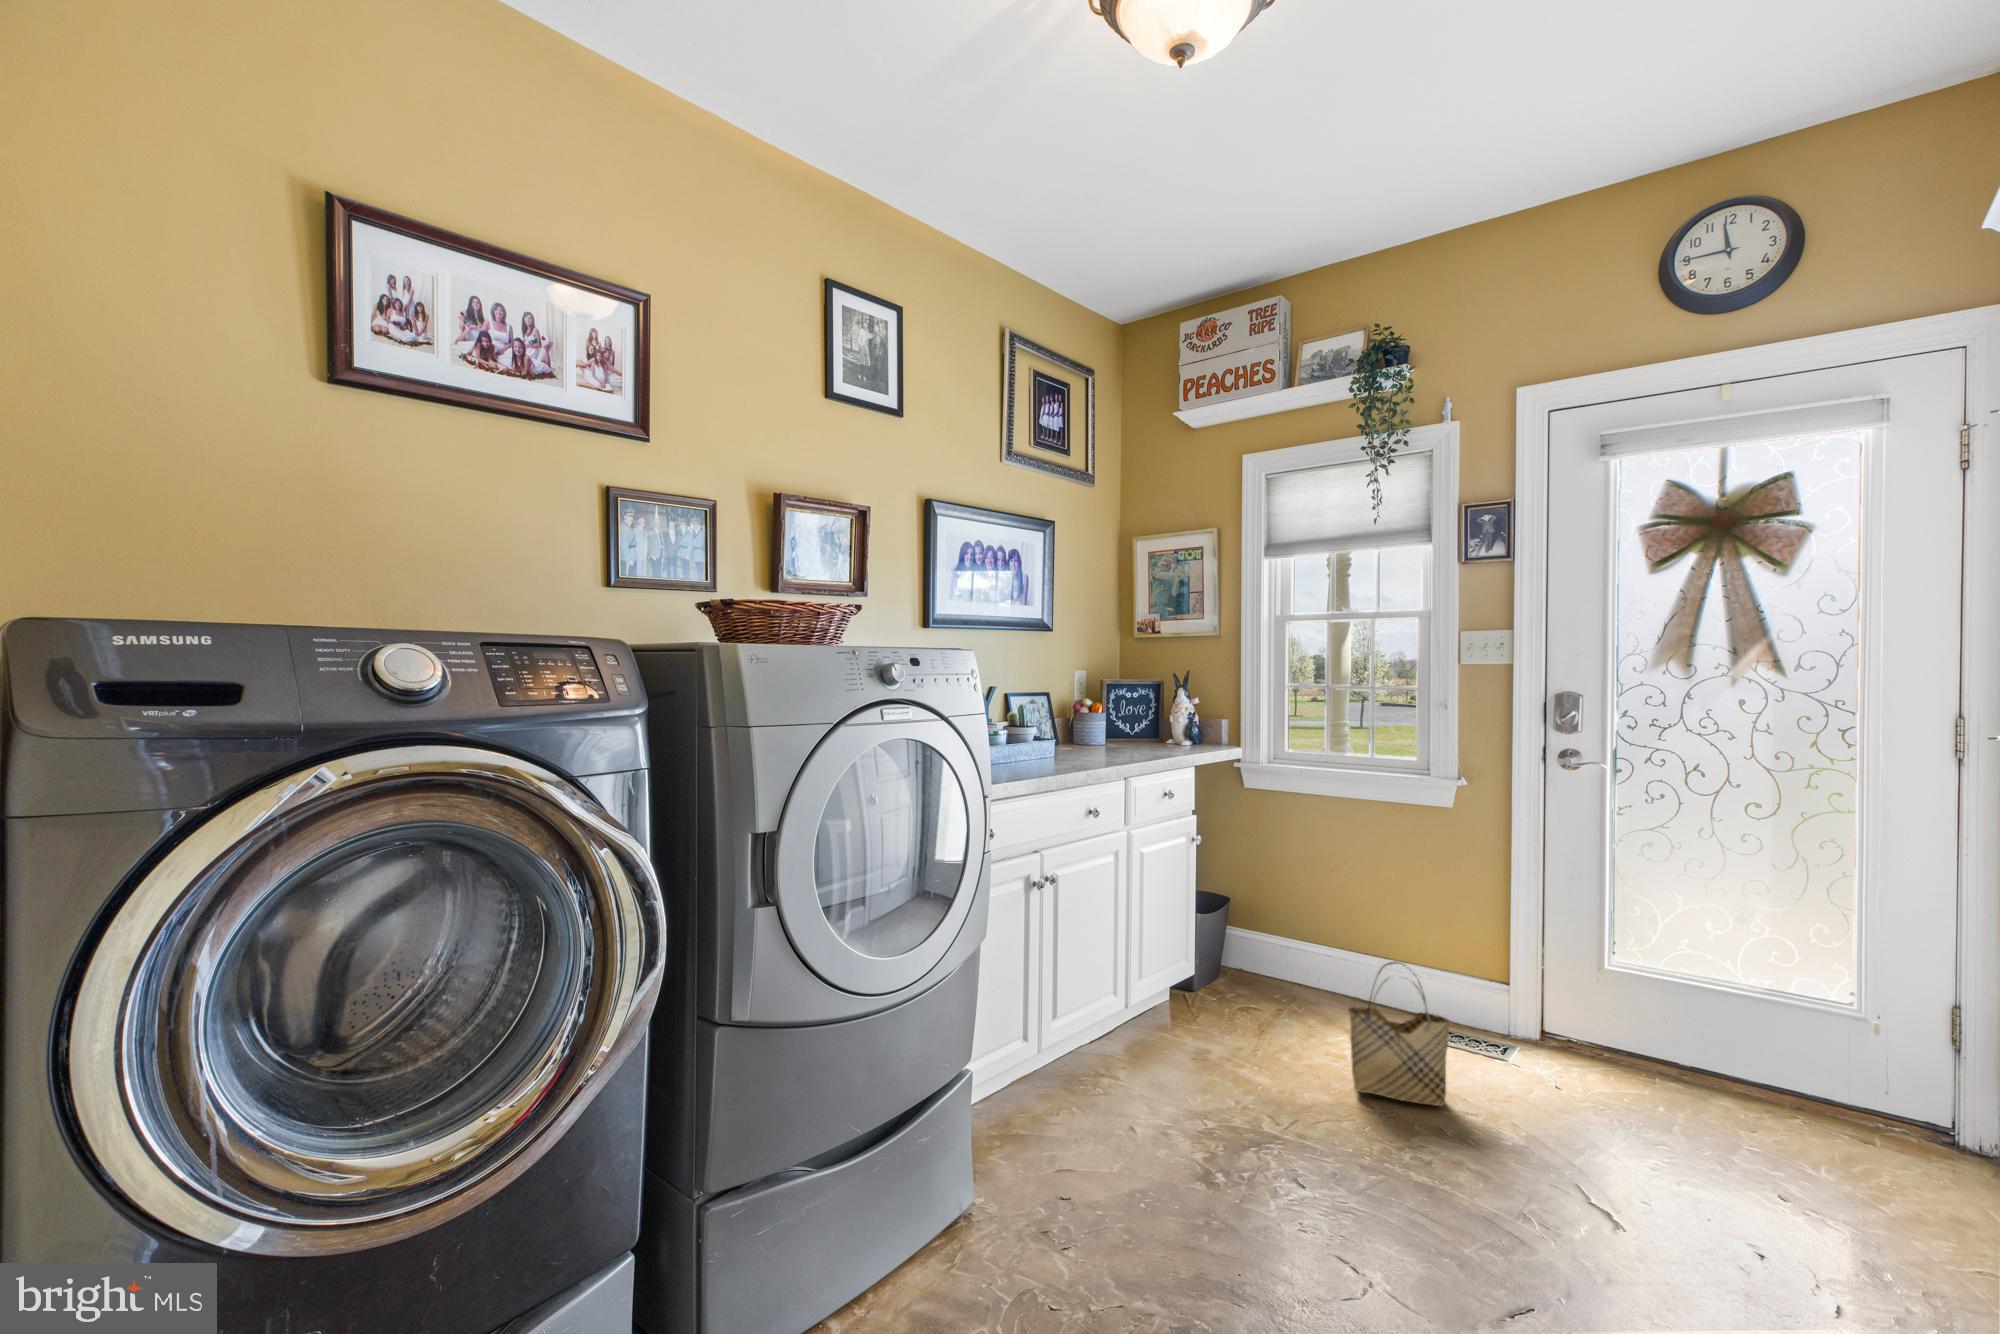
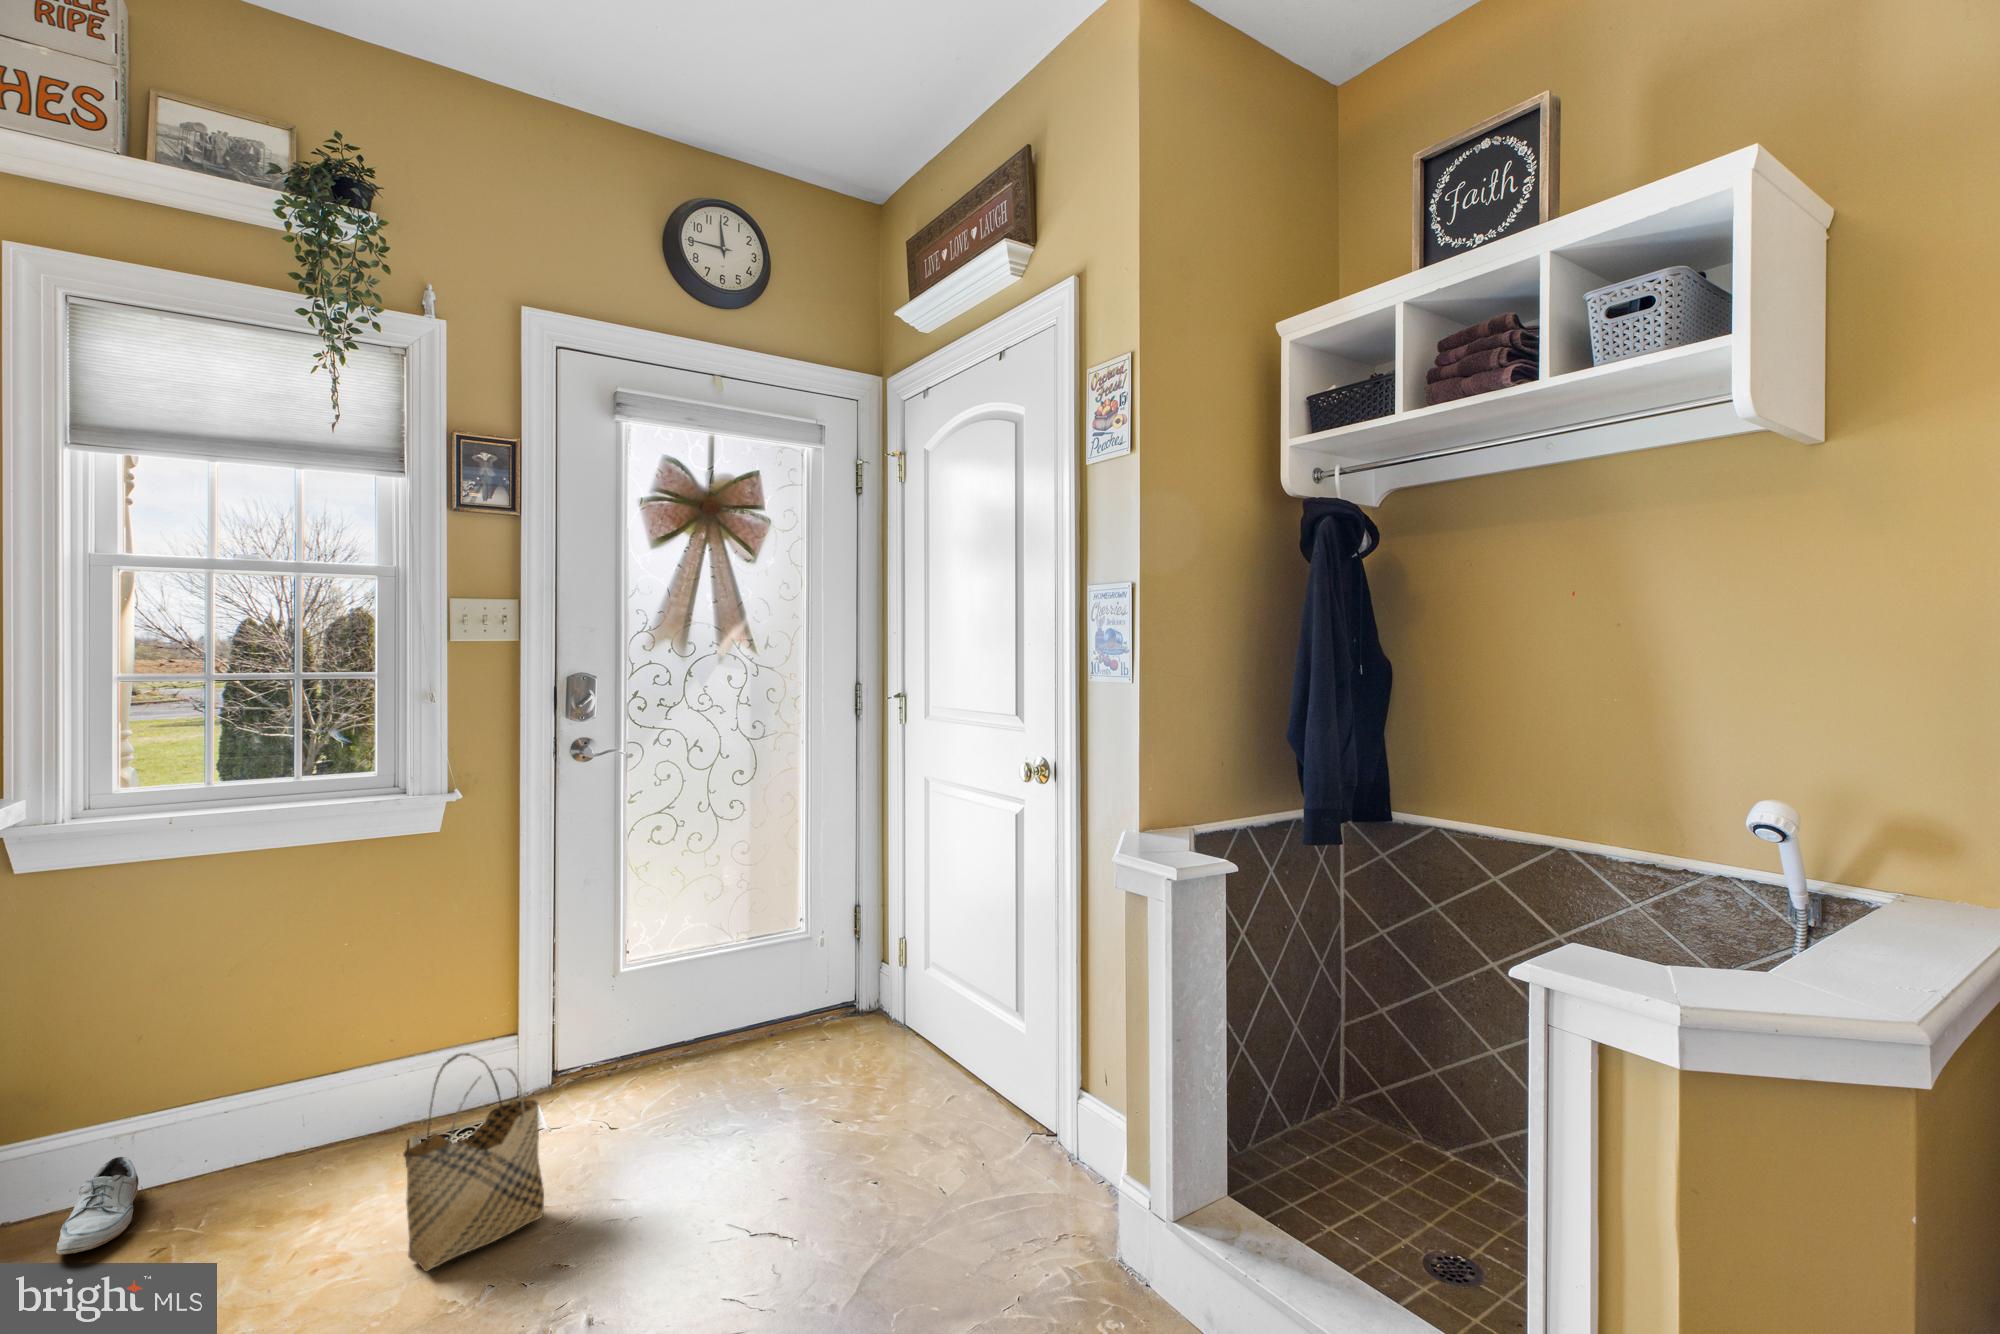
shoe: none [1235,960,1283,998] -> present [56,1157,139,1255]

